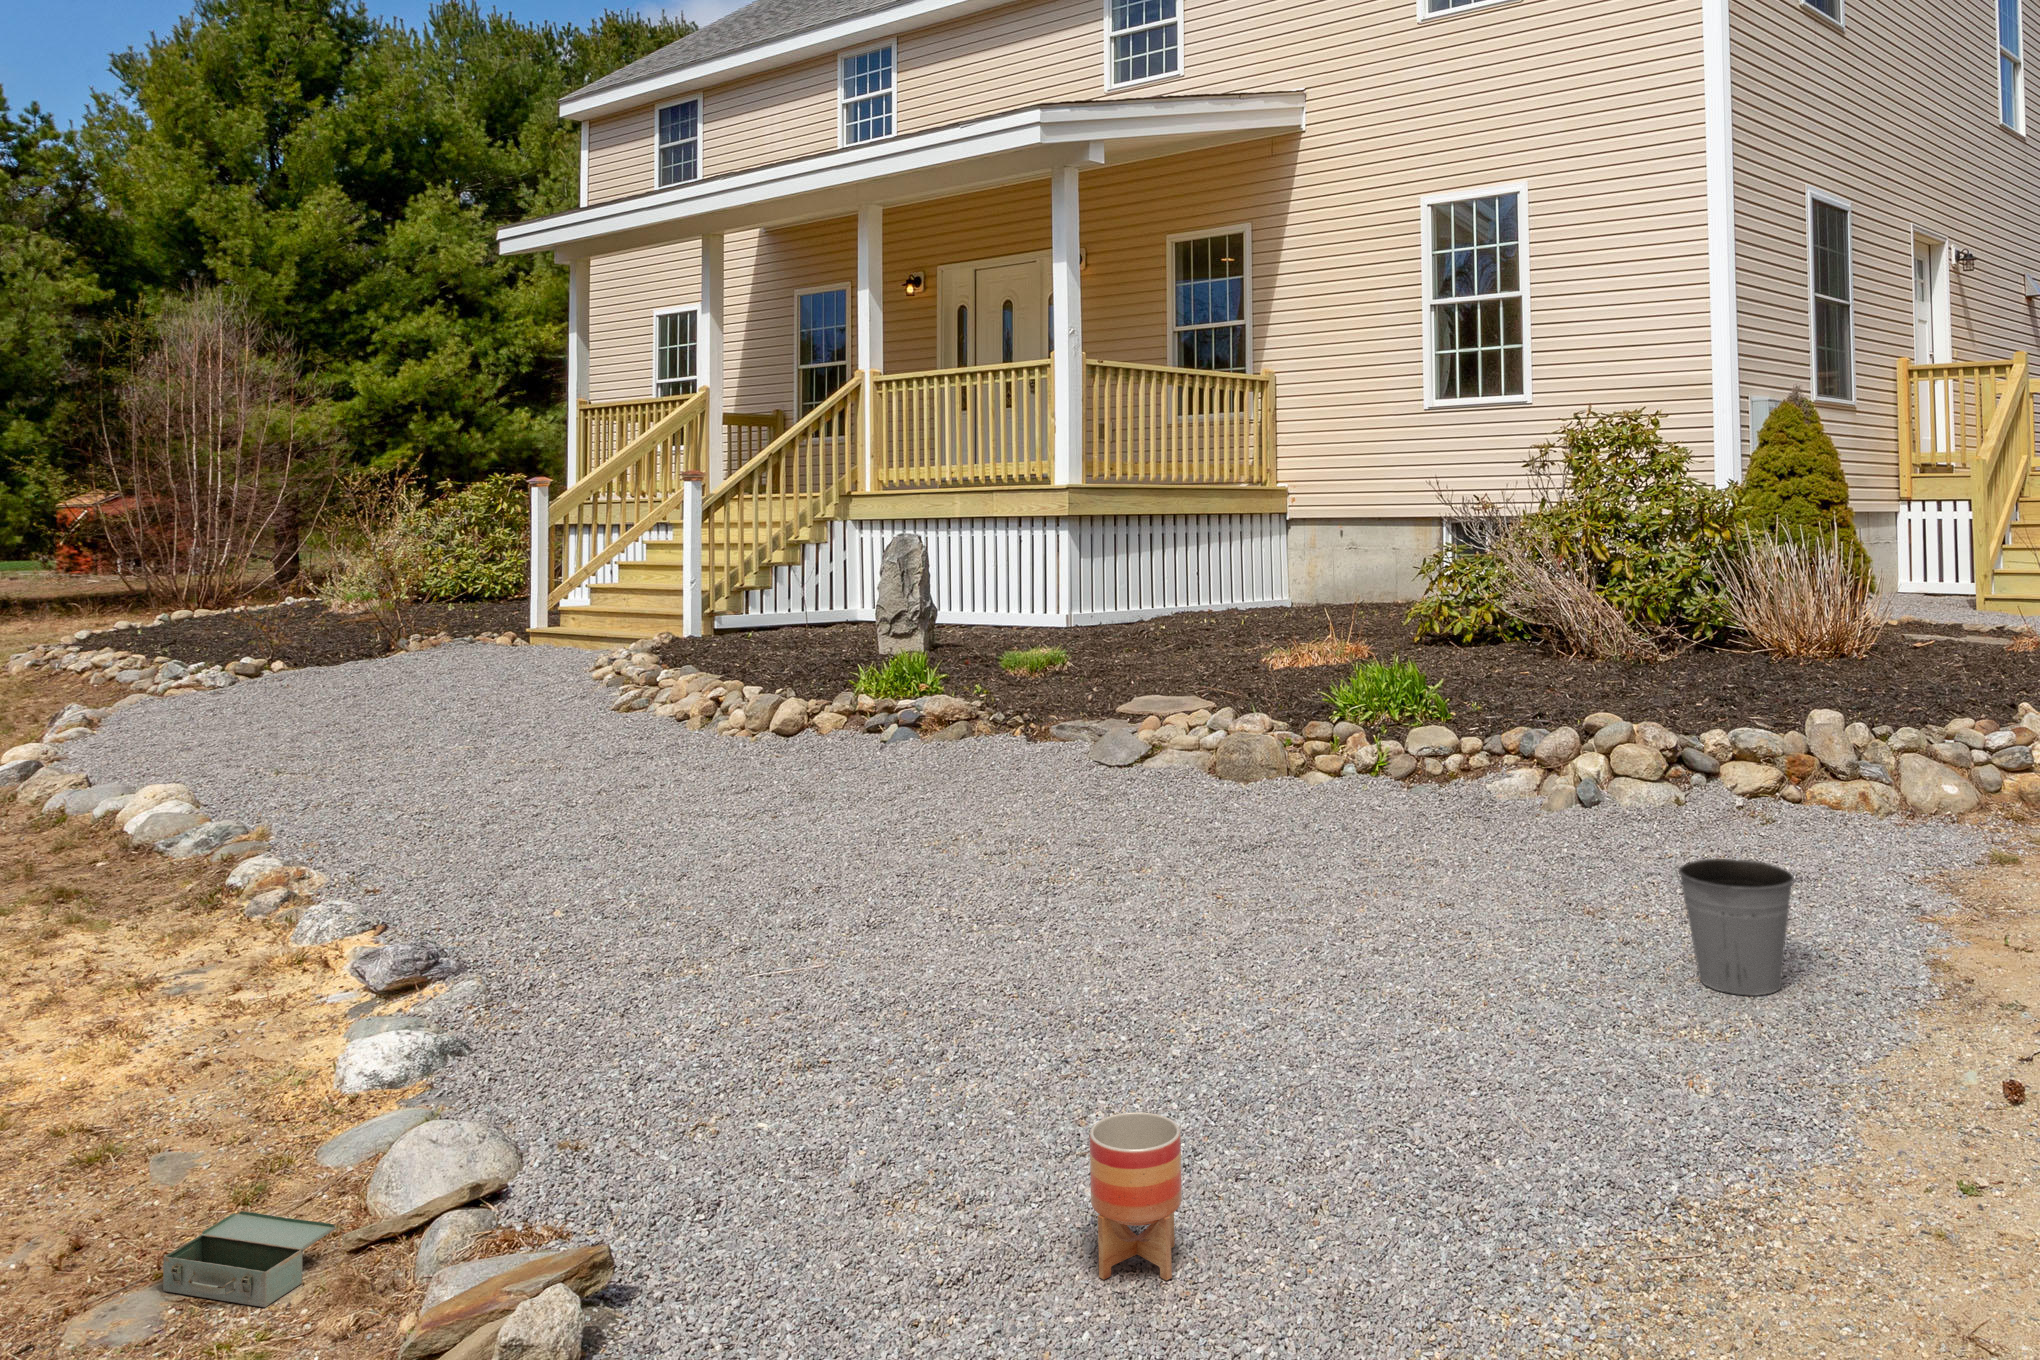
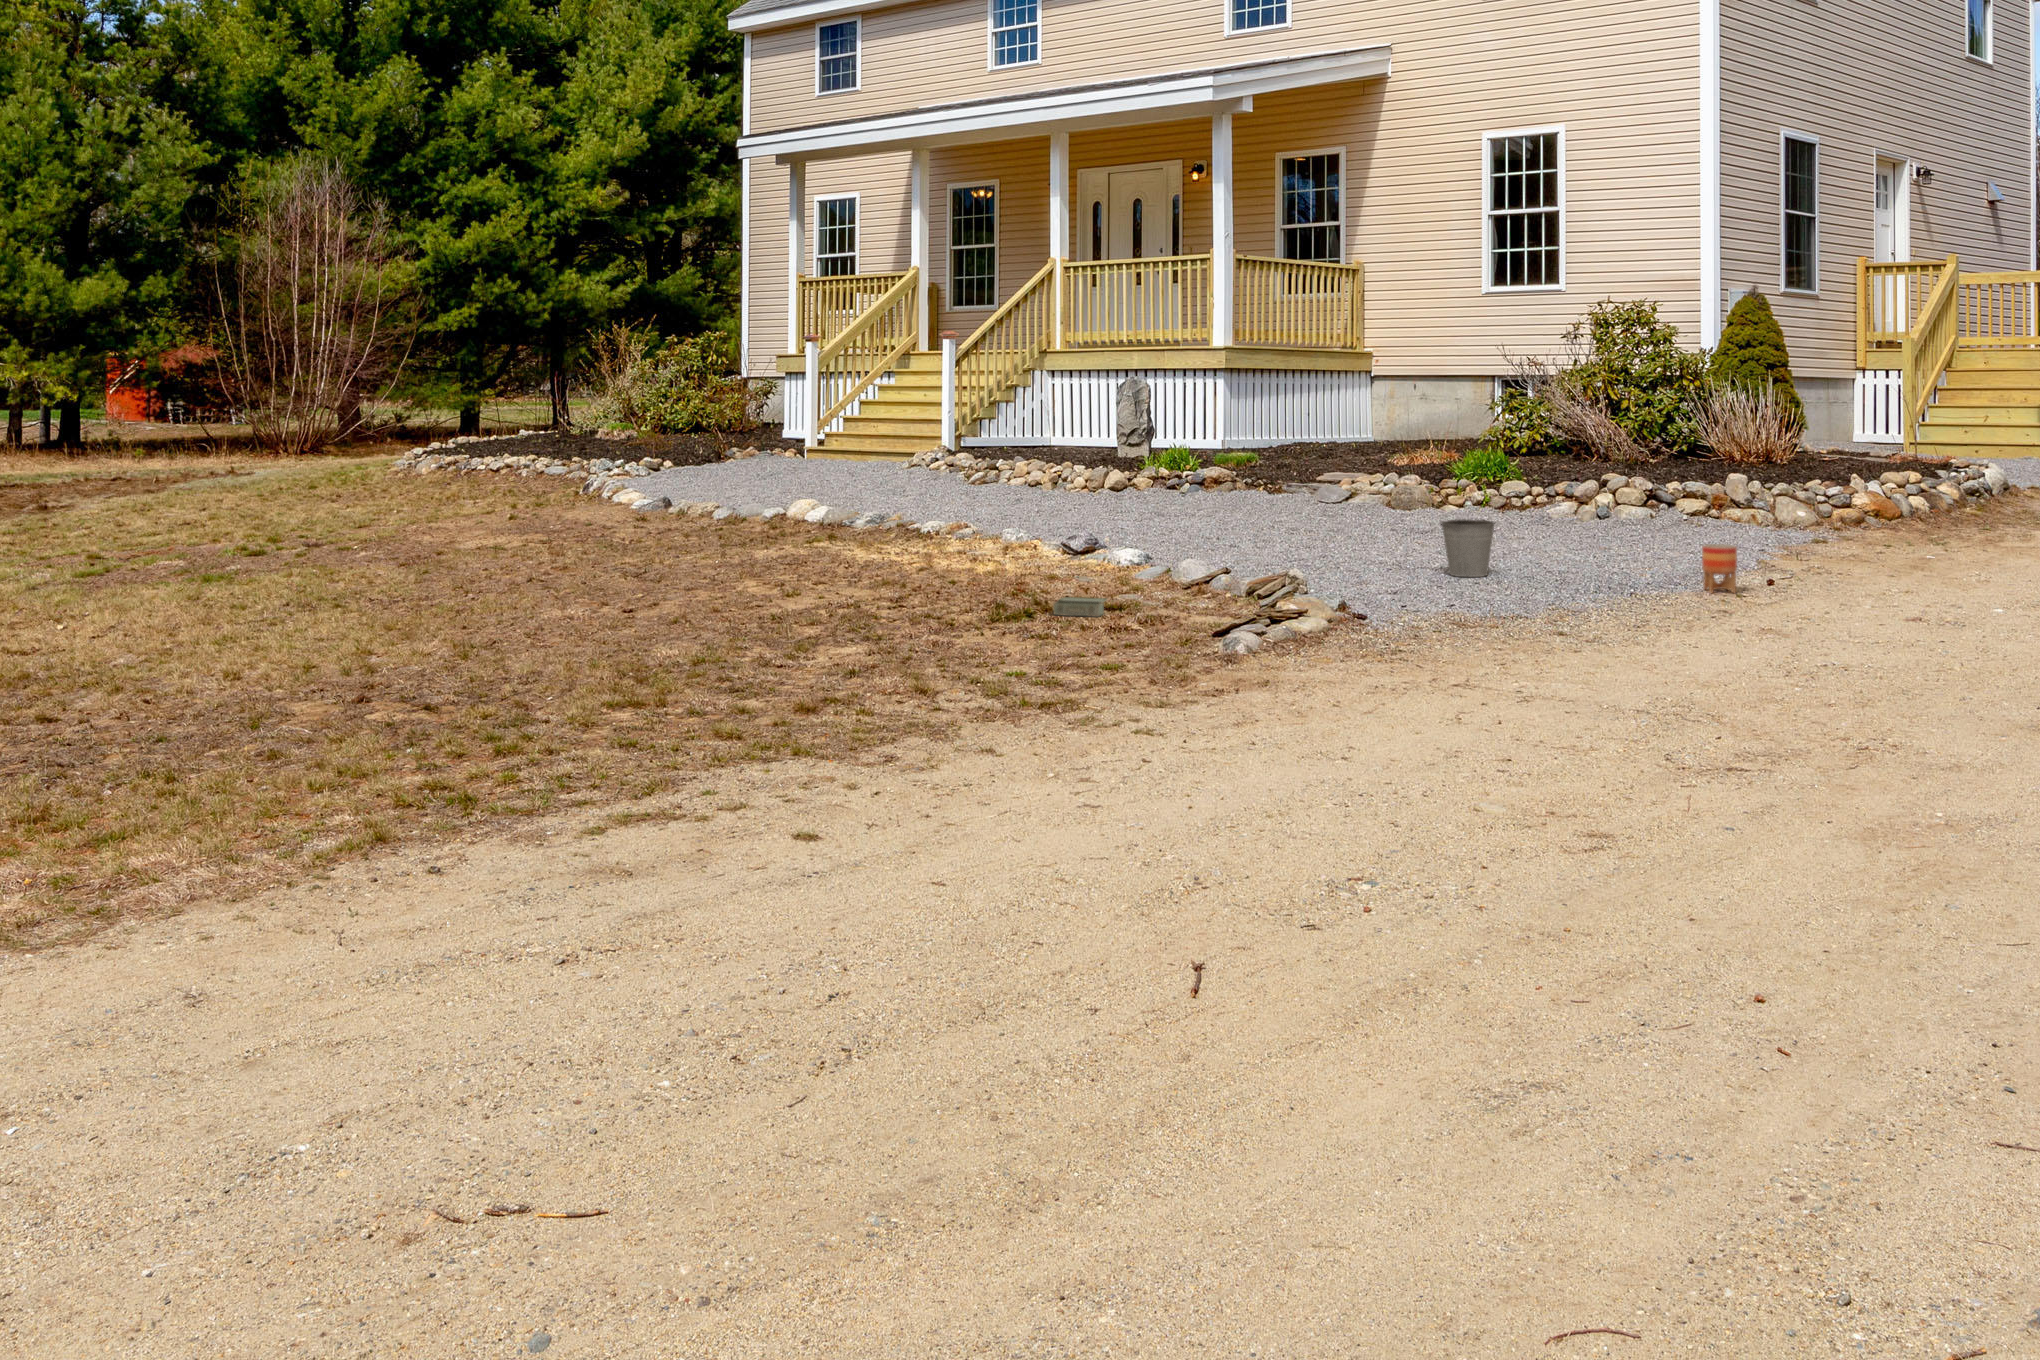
bucket: present [1676,858,1797,996] -> present [1441,519,1495,577]
planter: present [1090,1112,1182,1280] -> present [1702,544,1737,593]

